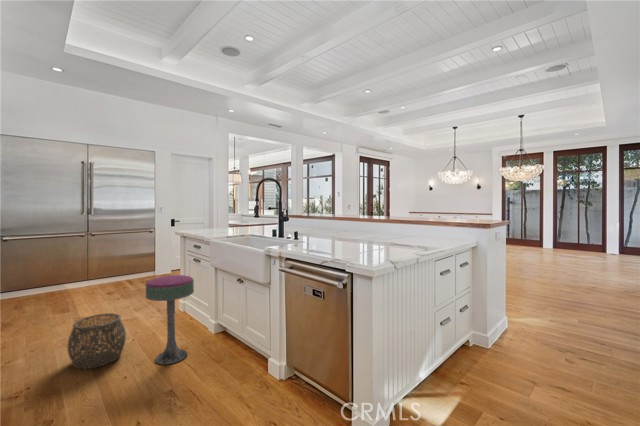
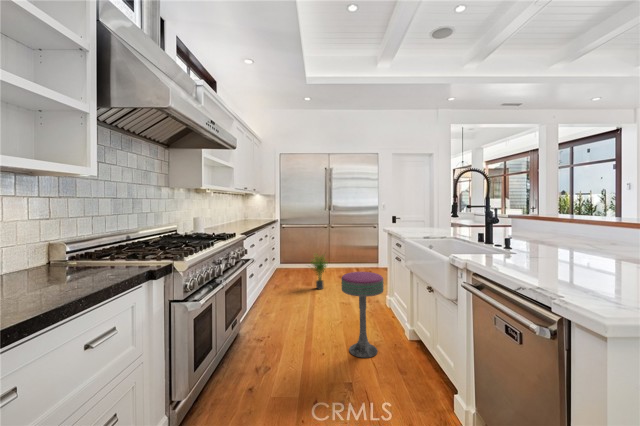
potted plant: none [60,262,103,312] -> present [311,257,326,289]
woven basket: present [67,313,126,369] -> none [292,295,332,340]

